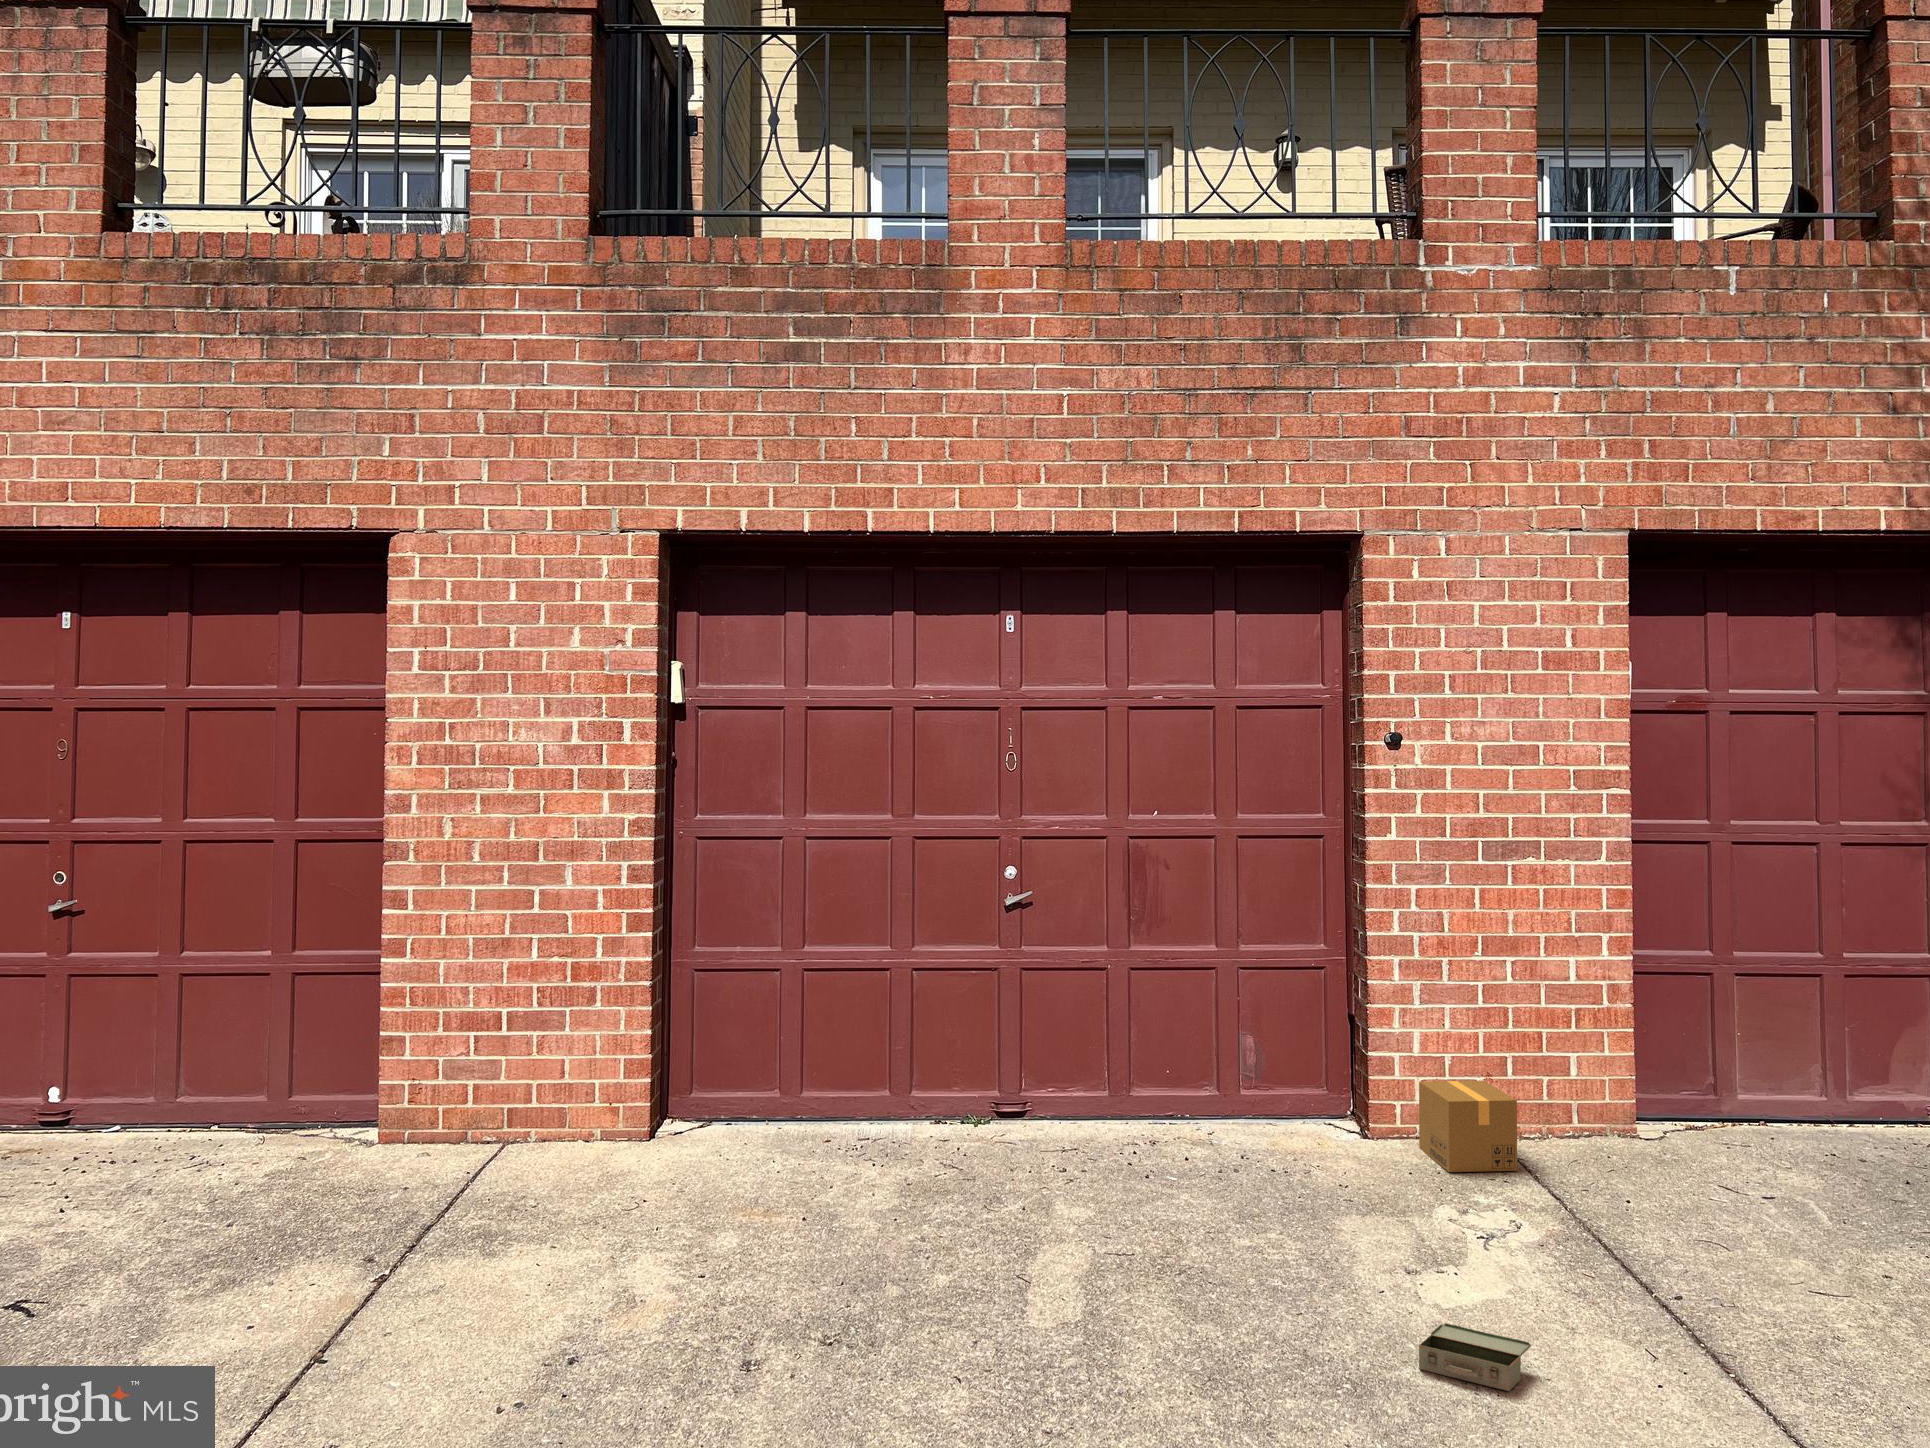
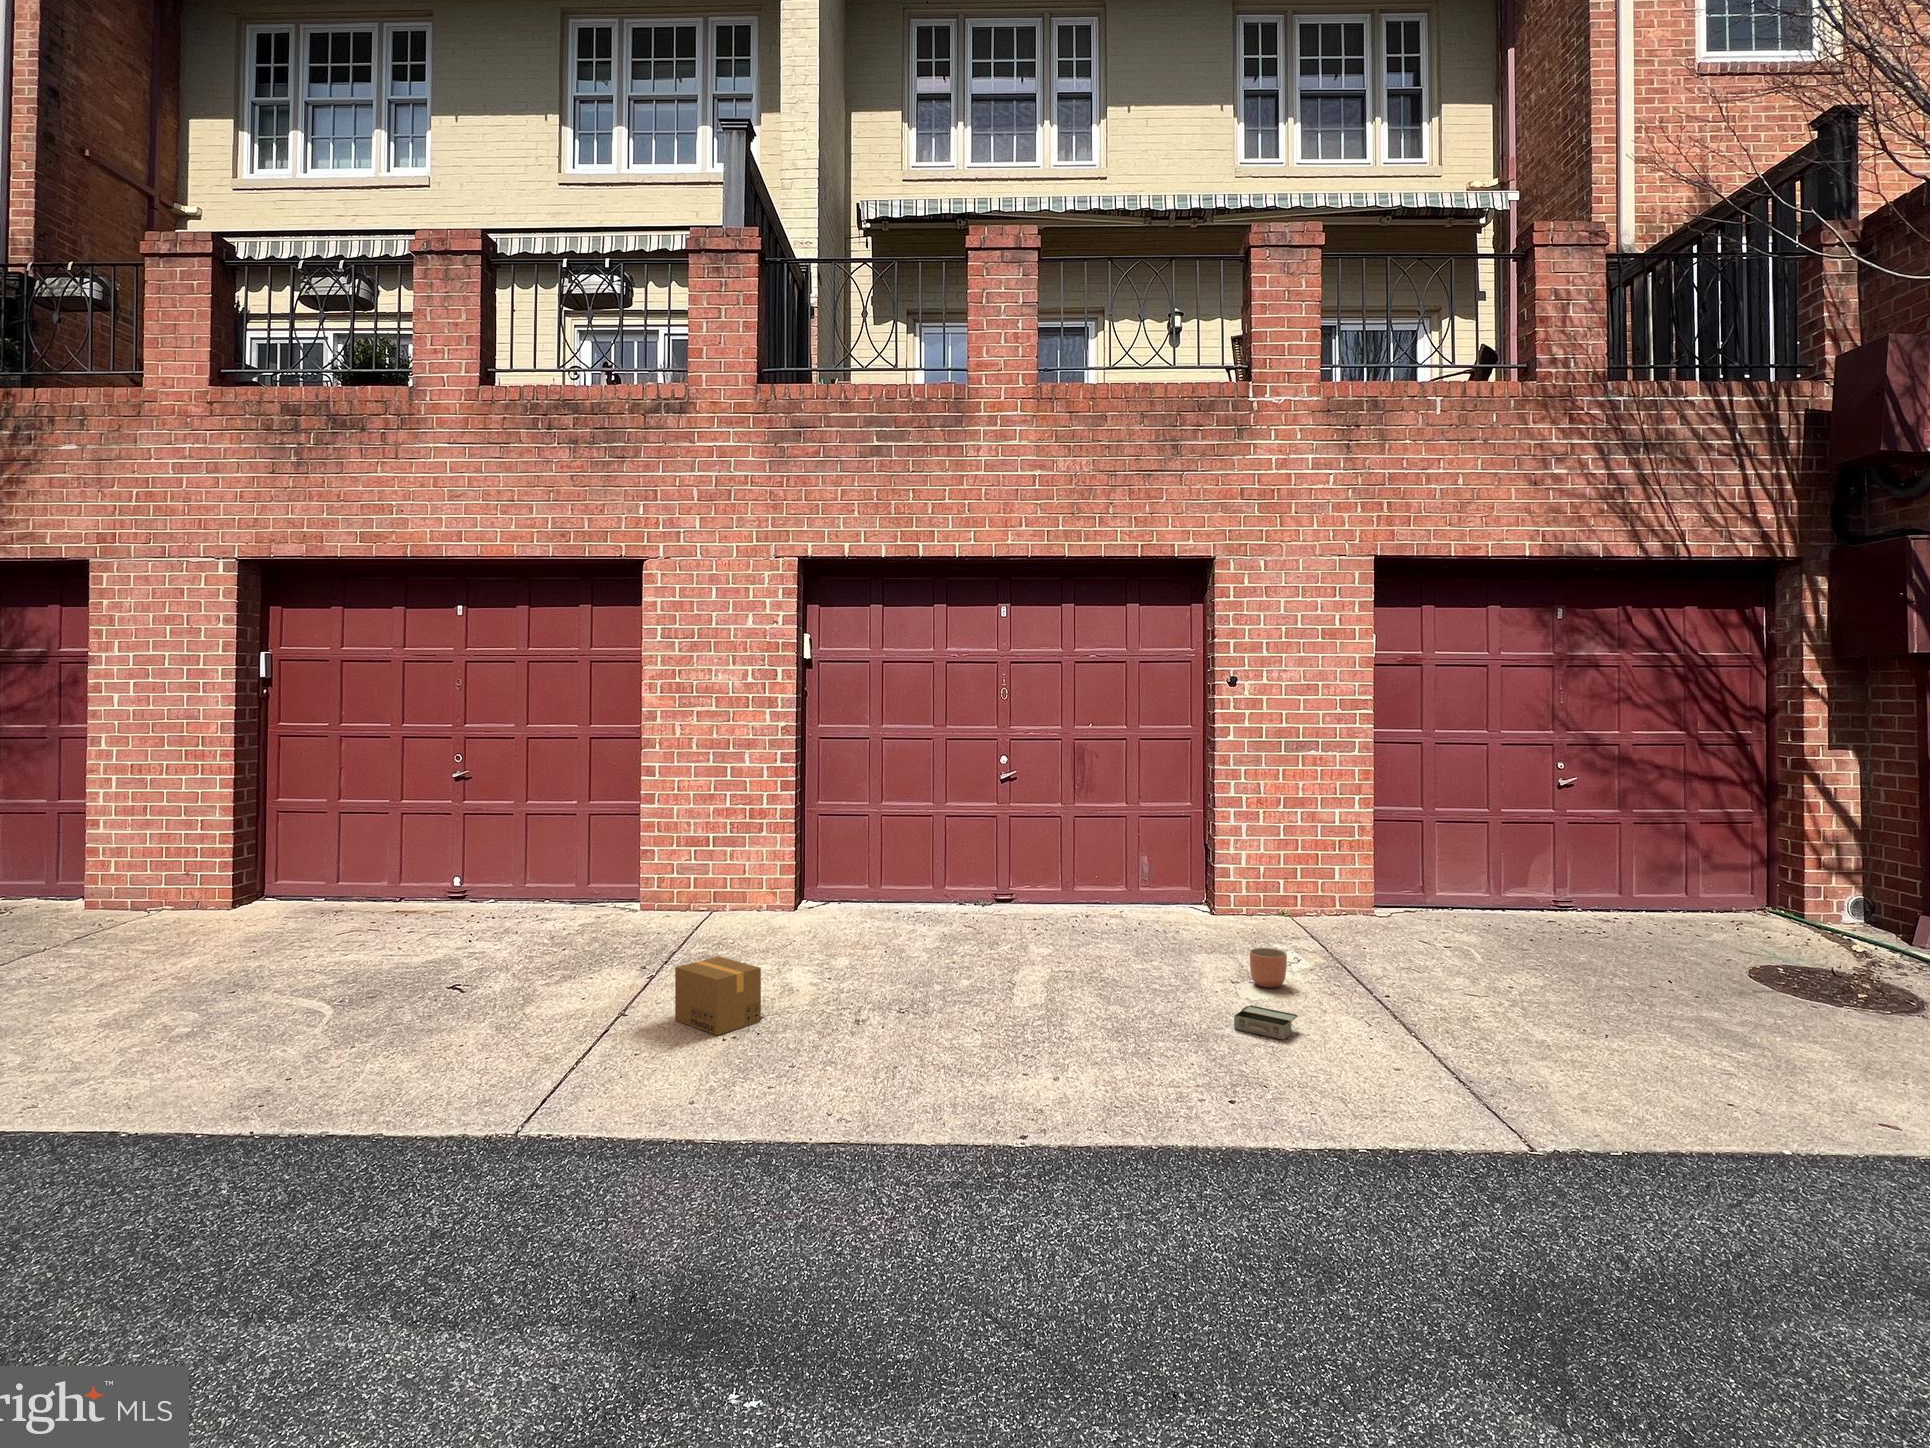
cardboard box: present [1419,1081,1517,1172] -> present [675,956,761,1035]
planter: none [1438,1211,1503,1283] -> present [1250,948,1287,988]

